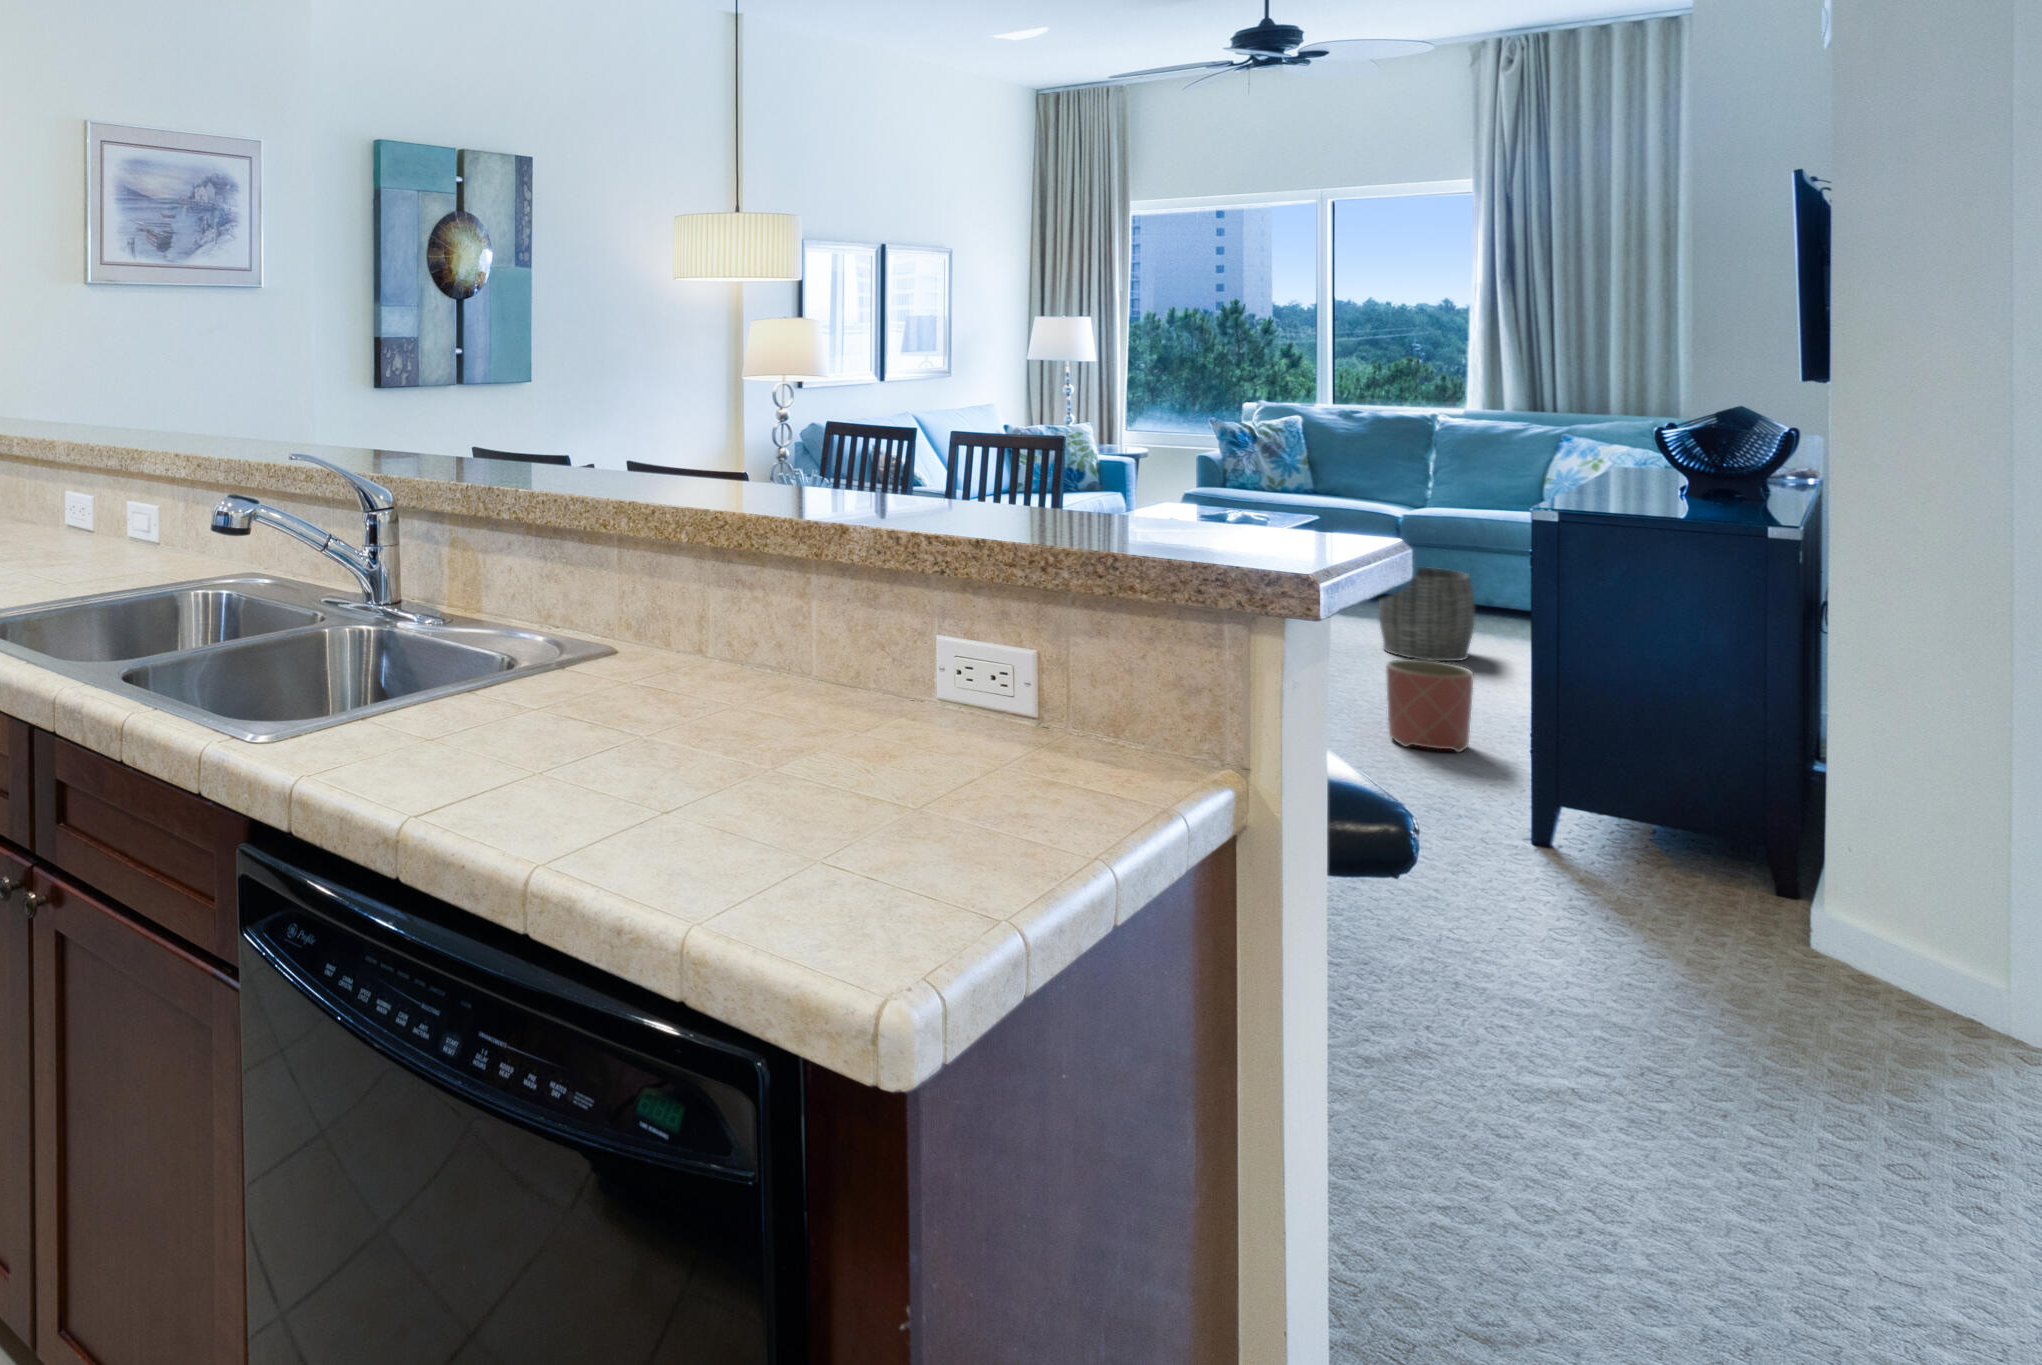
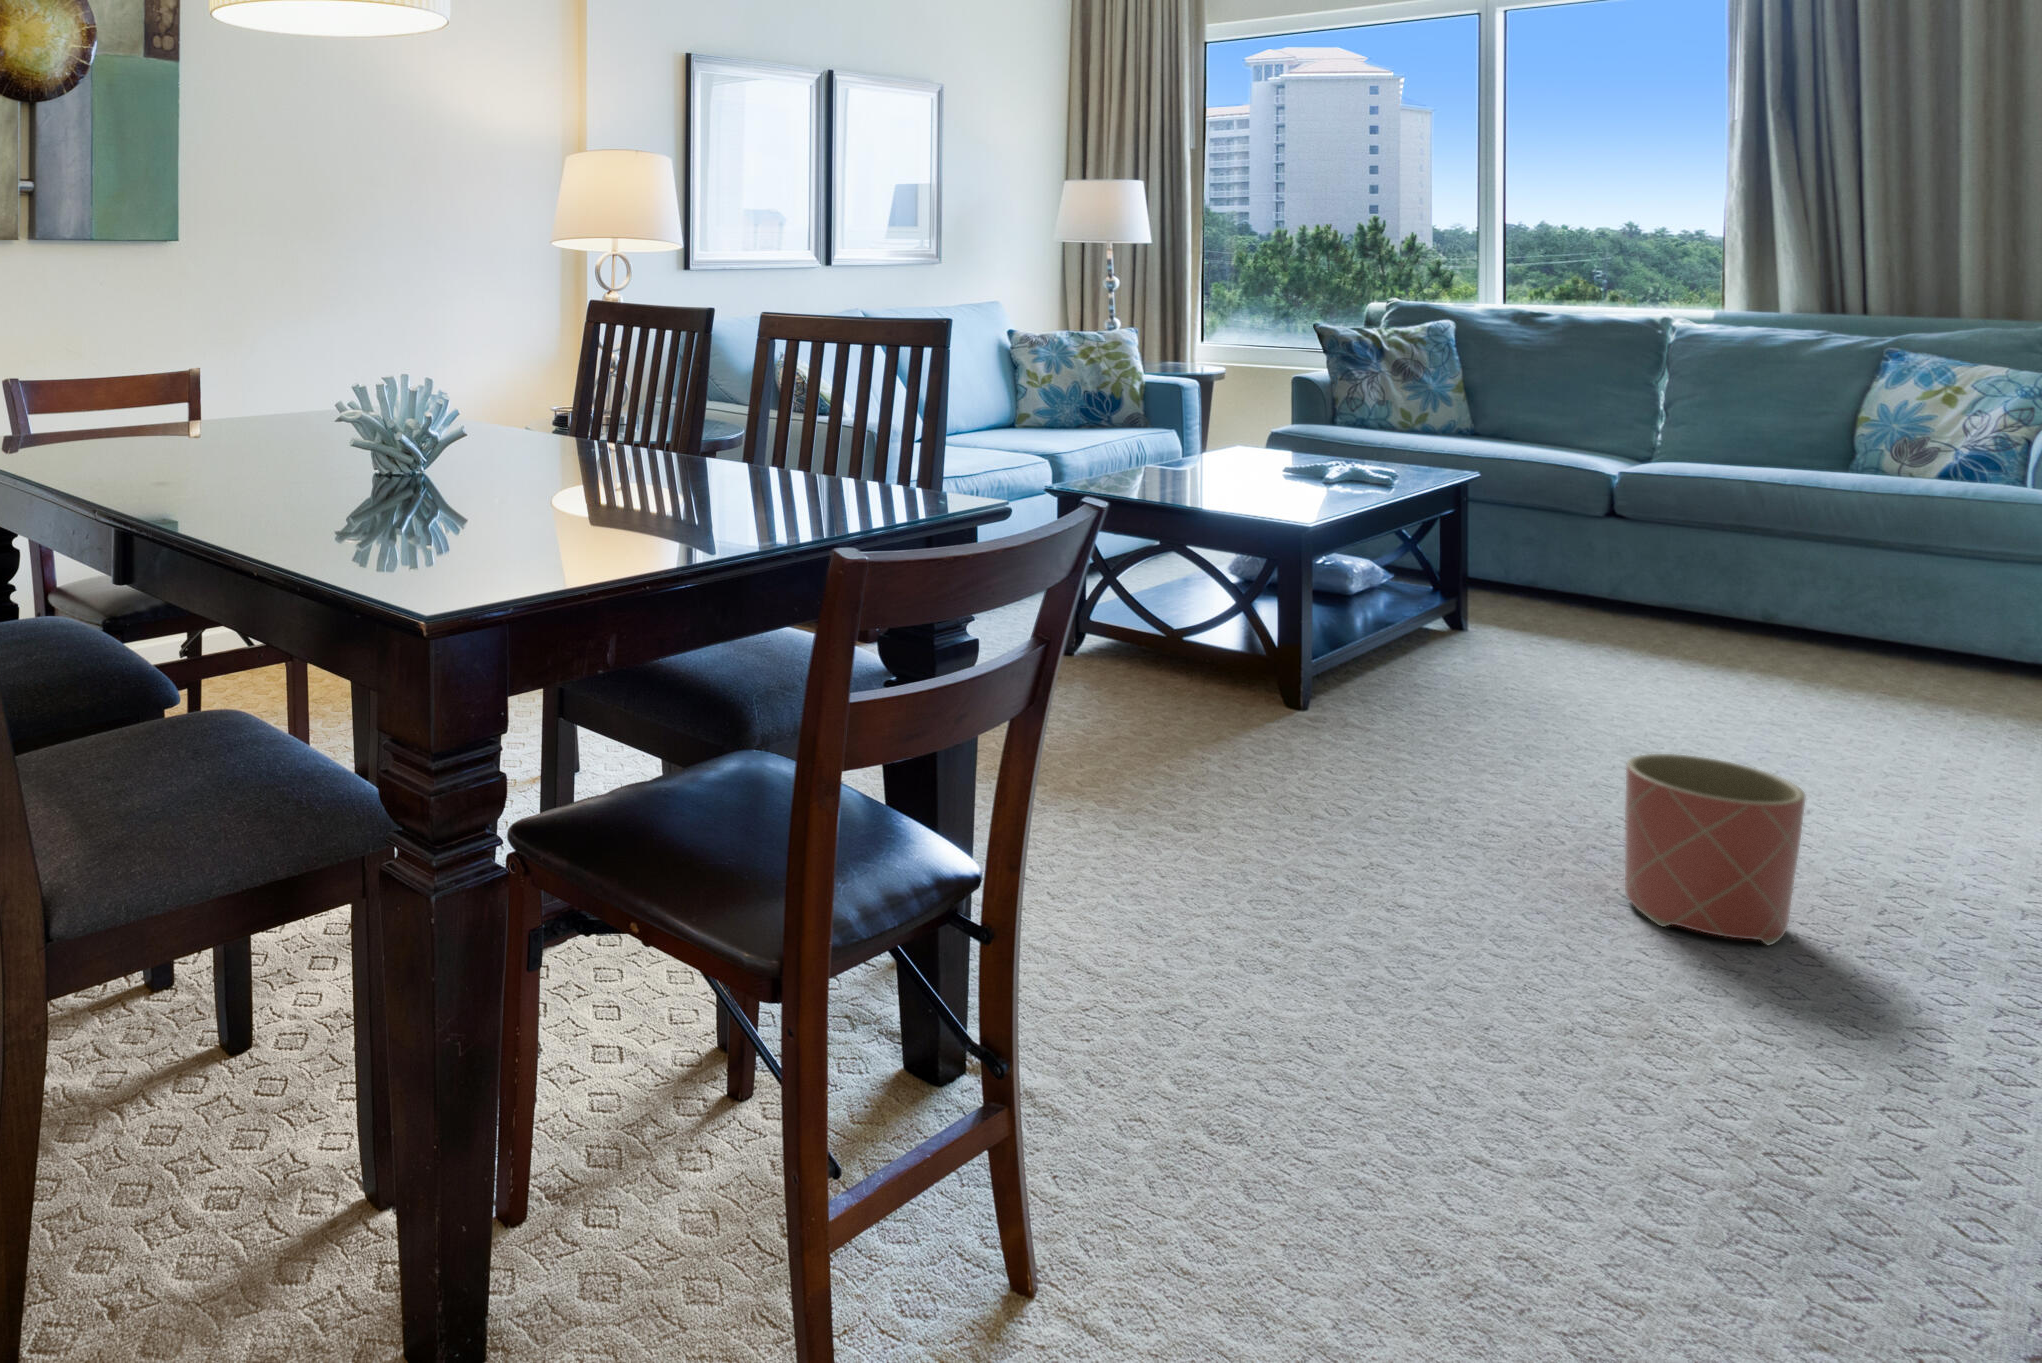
woven basket: present [1379,567,1475,661] -> none [1579,556,1747,716]

